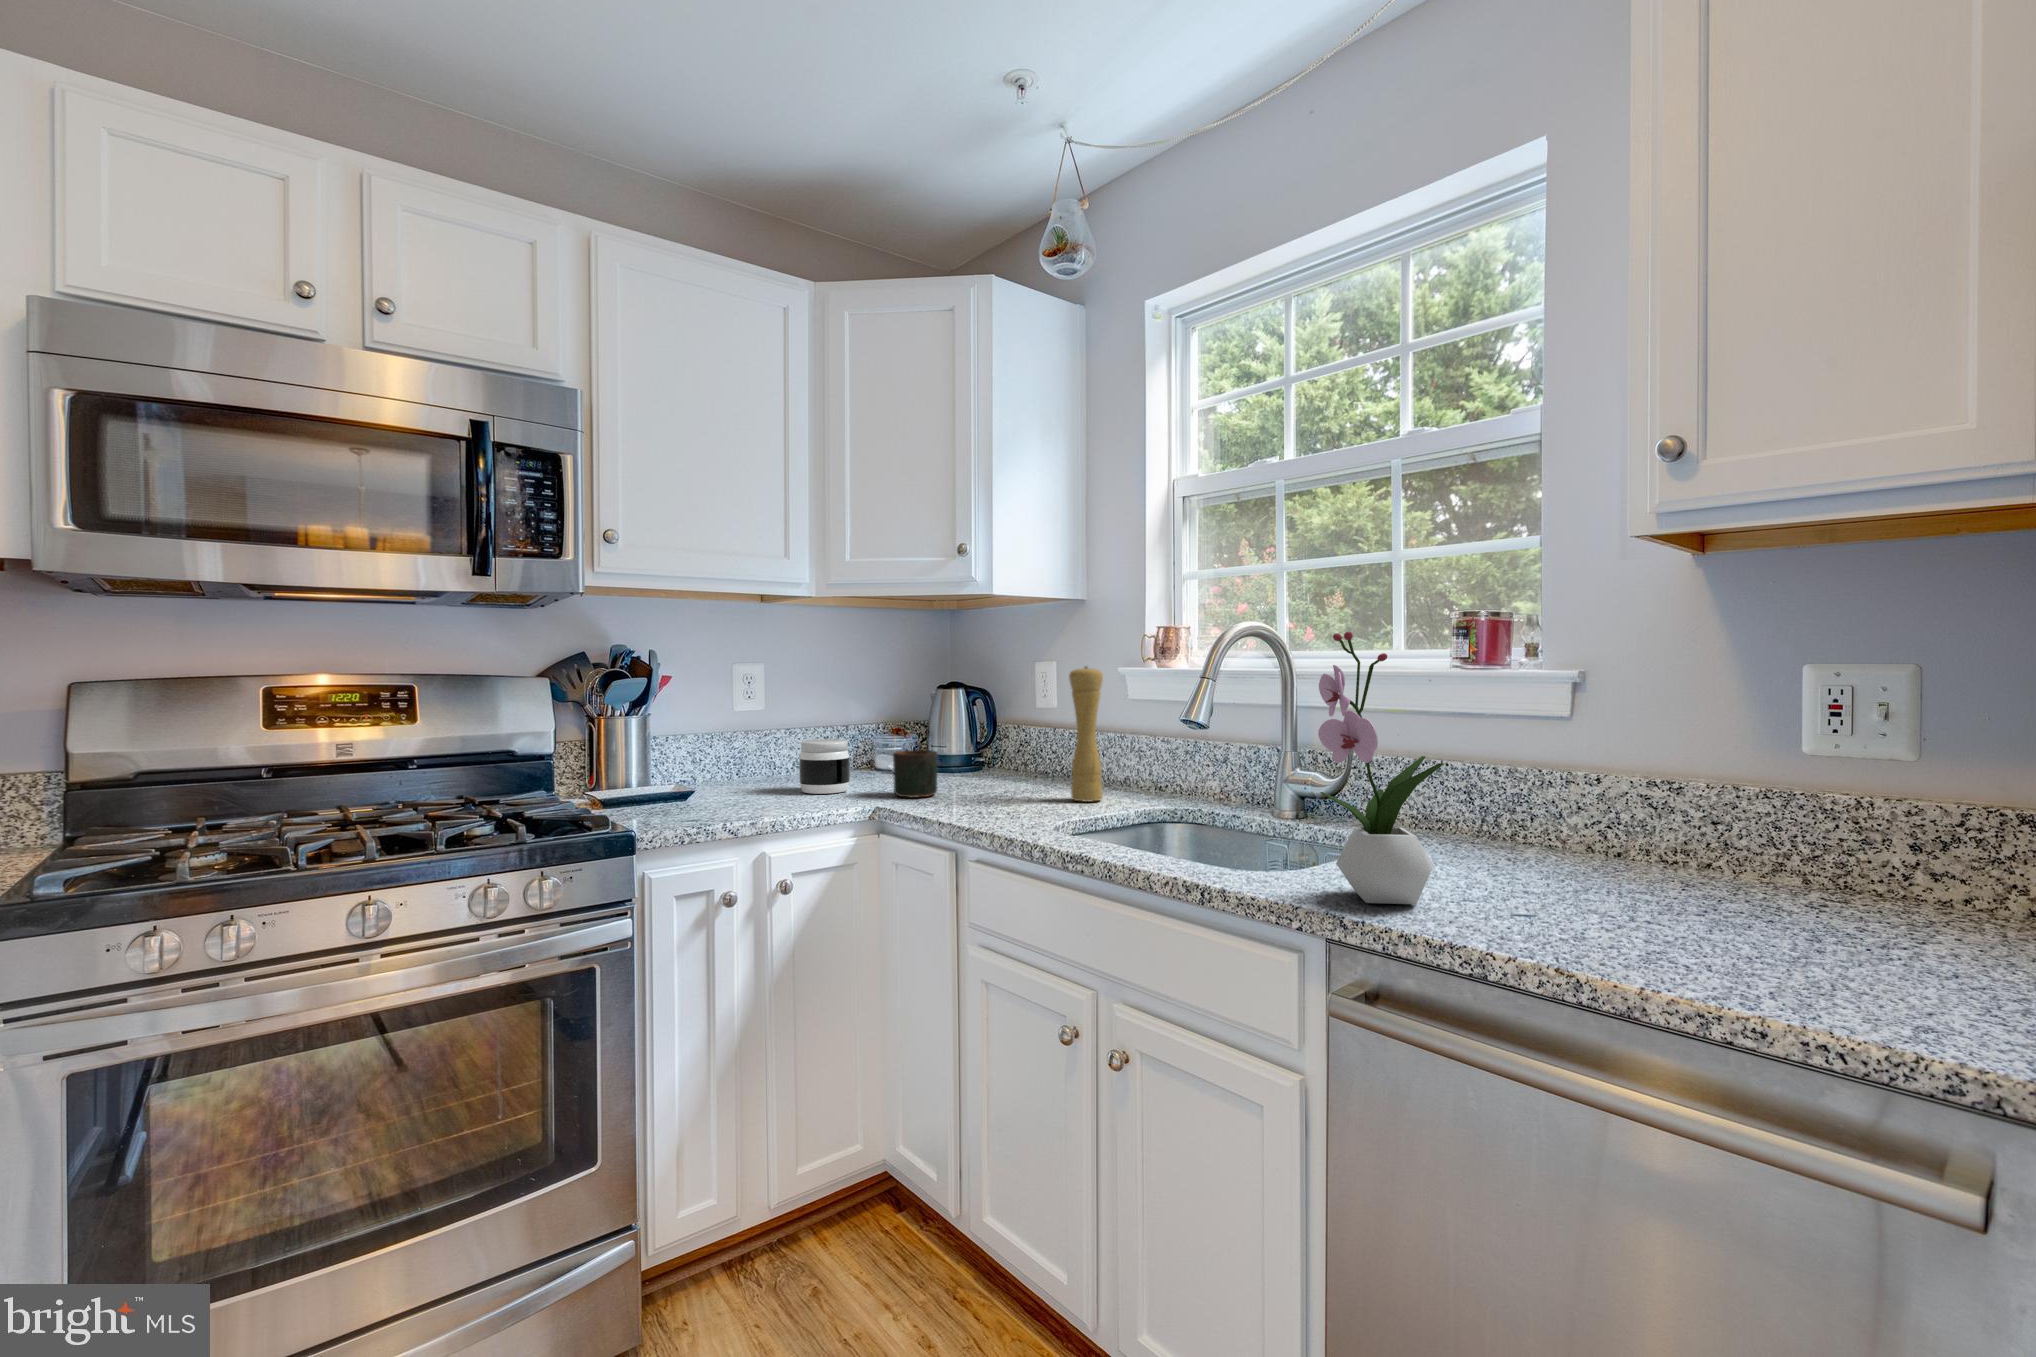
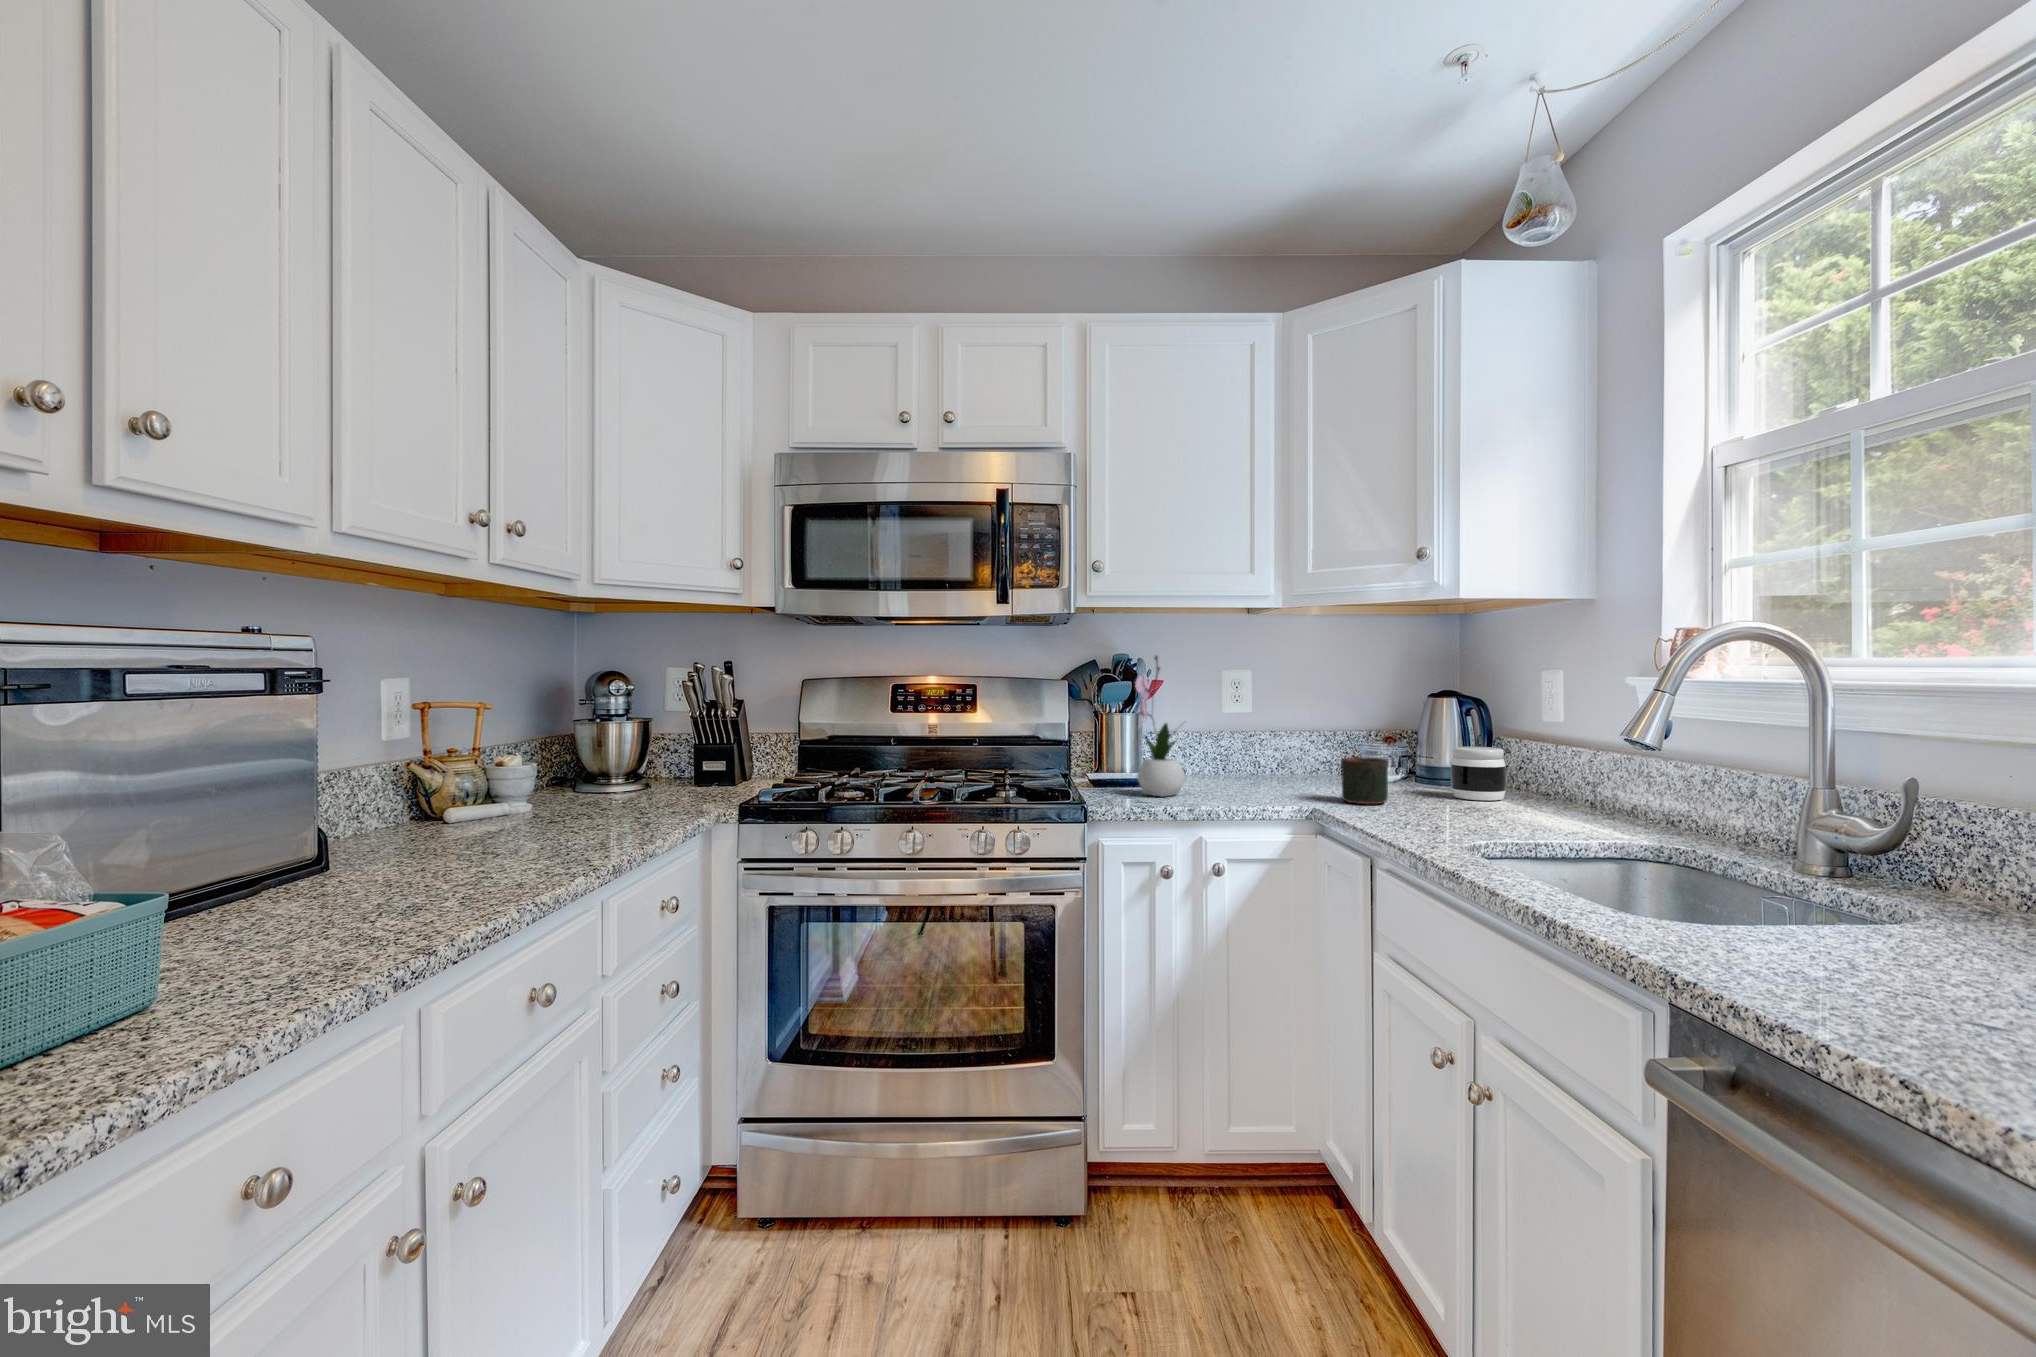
flower arrangement: present [1318,631,1444,904] -> present [1135,656,1185,796]
pepper mill: present [1069,666,1103,802] -> none [1530,675,1574,826]
jar: present [799,739,850,794] -> present [1451,747,1506,800]

